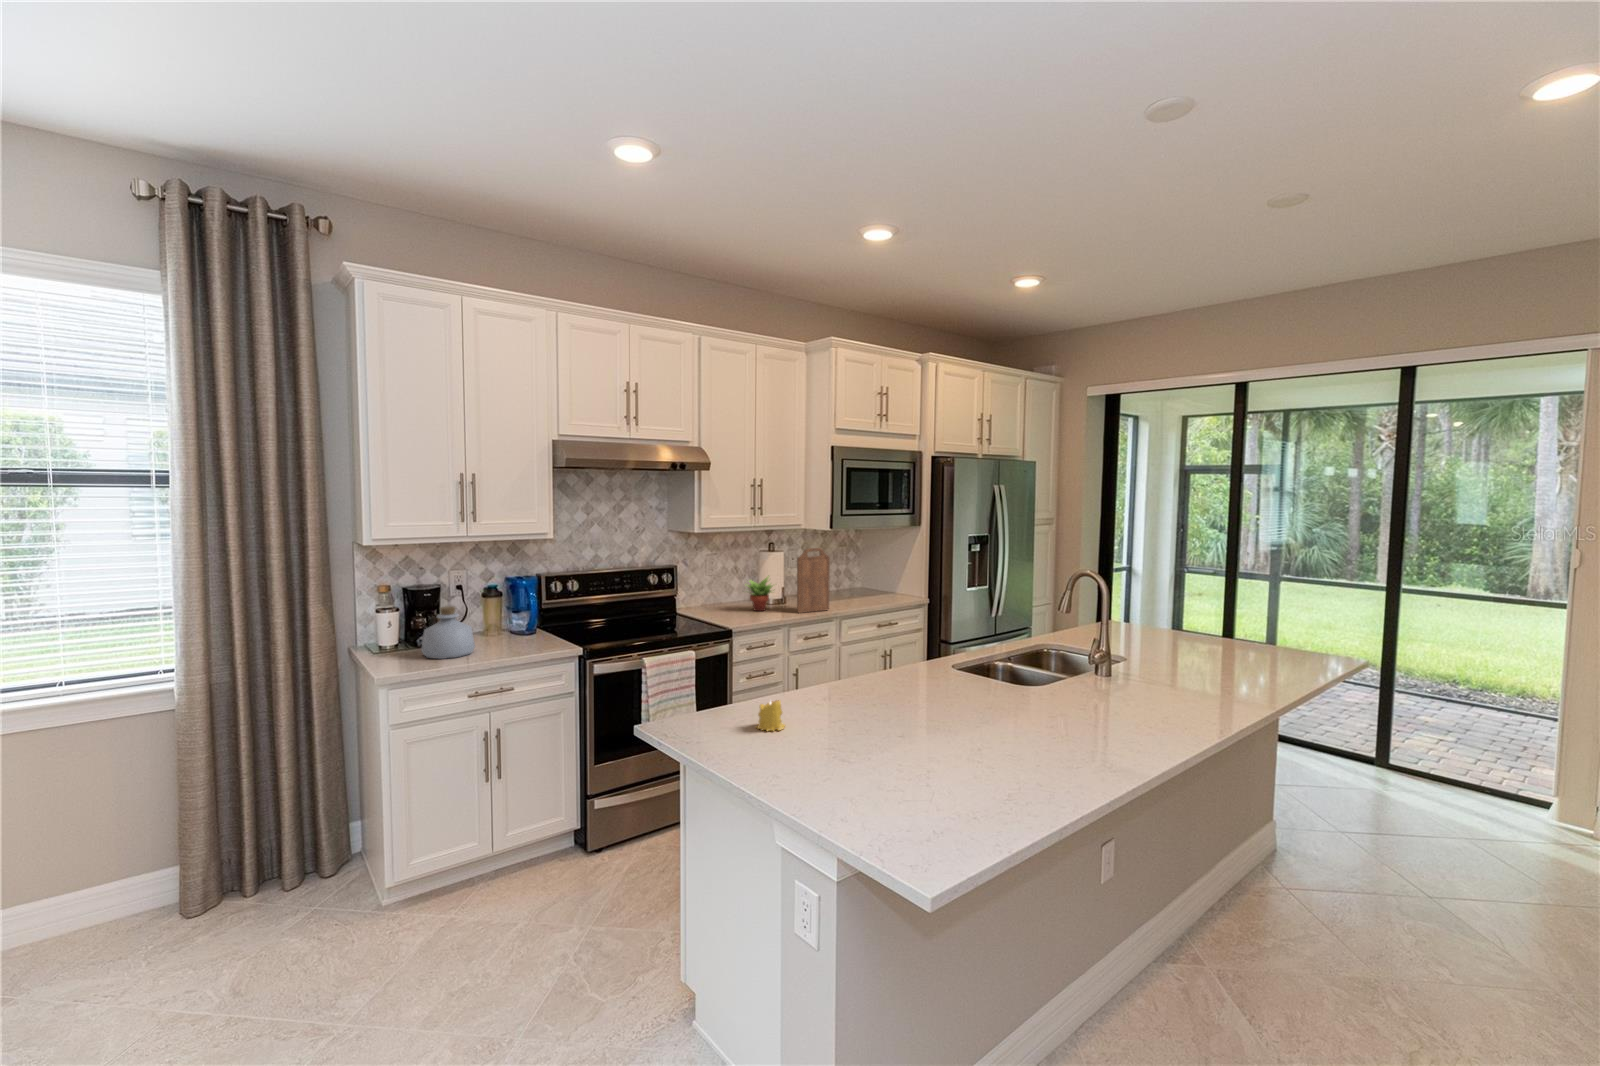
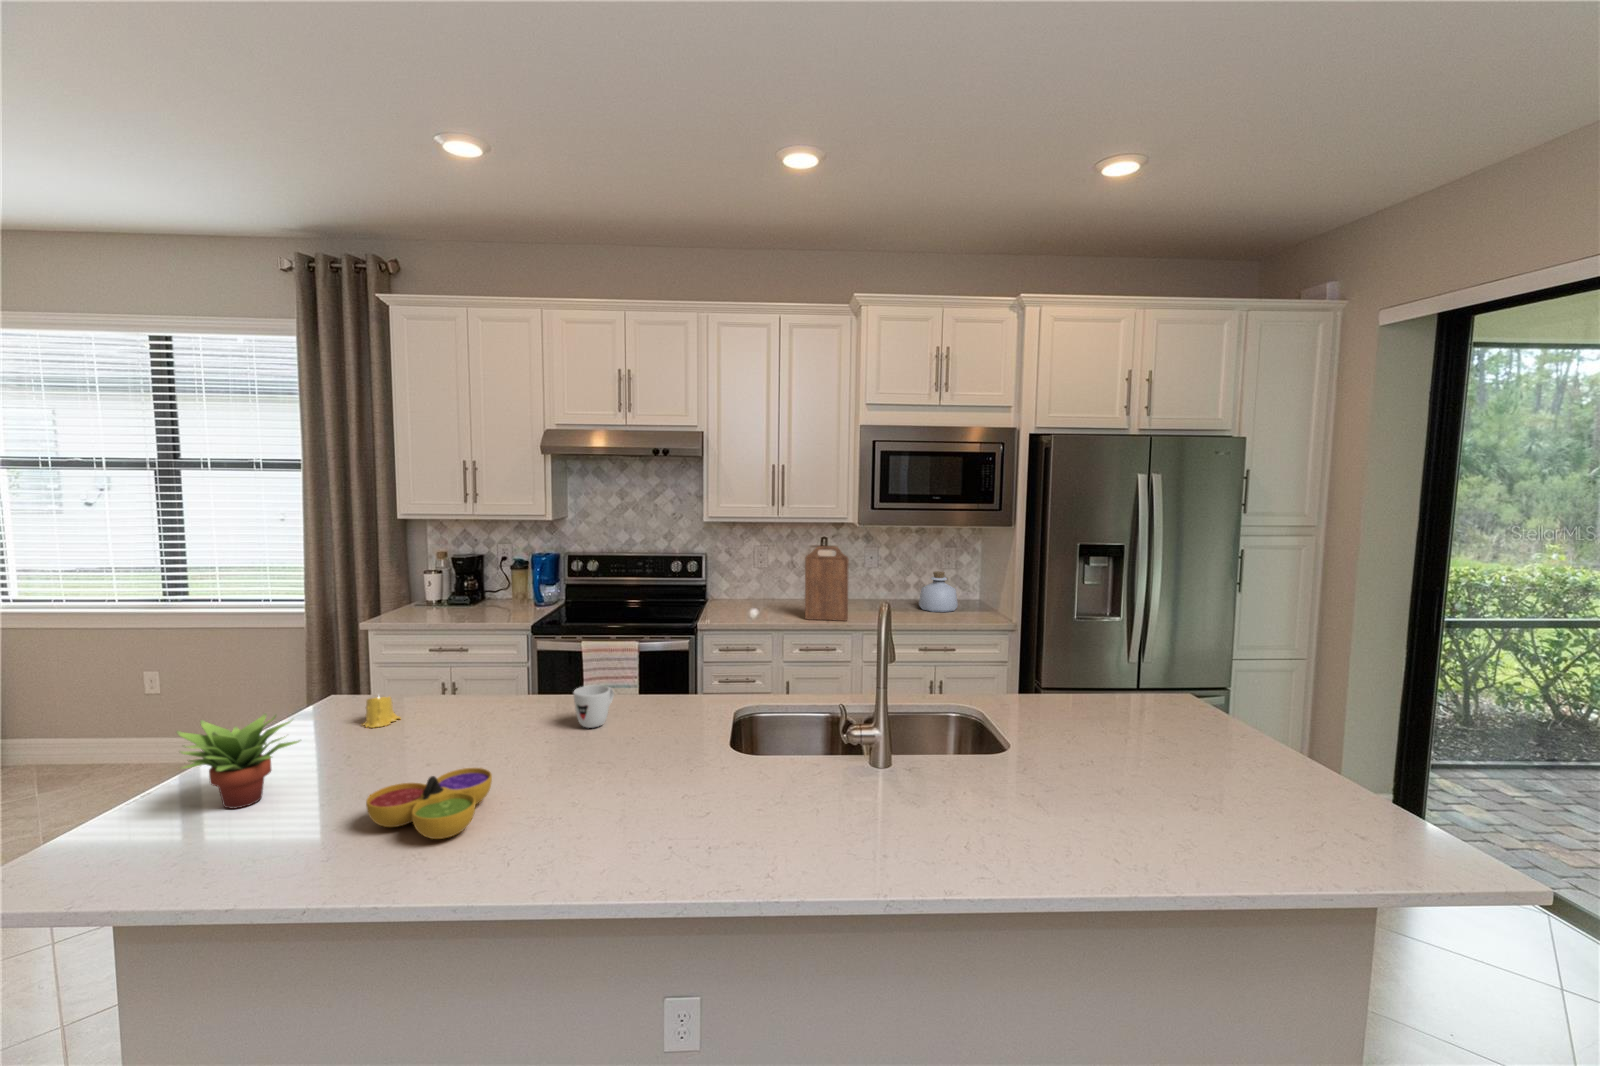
succulent plant: present [745,577,773,611] -> present [177,713,300,808]
bottle: present [421,606,475,659] -> present [919,571,958,612]
mug: none [903,659,933,693] -> present [574,685,614,728]
decorative bowl: none [992,713,1078,758] -> present [366,768,492,839]

